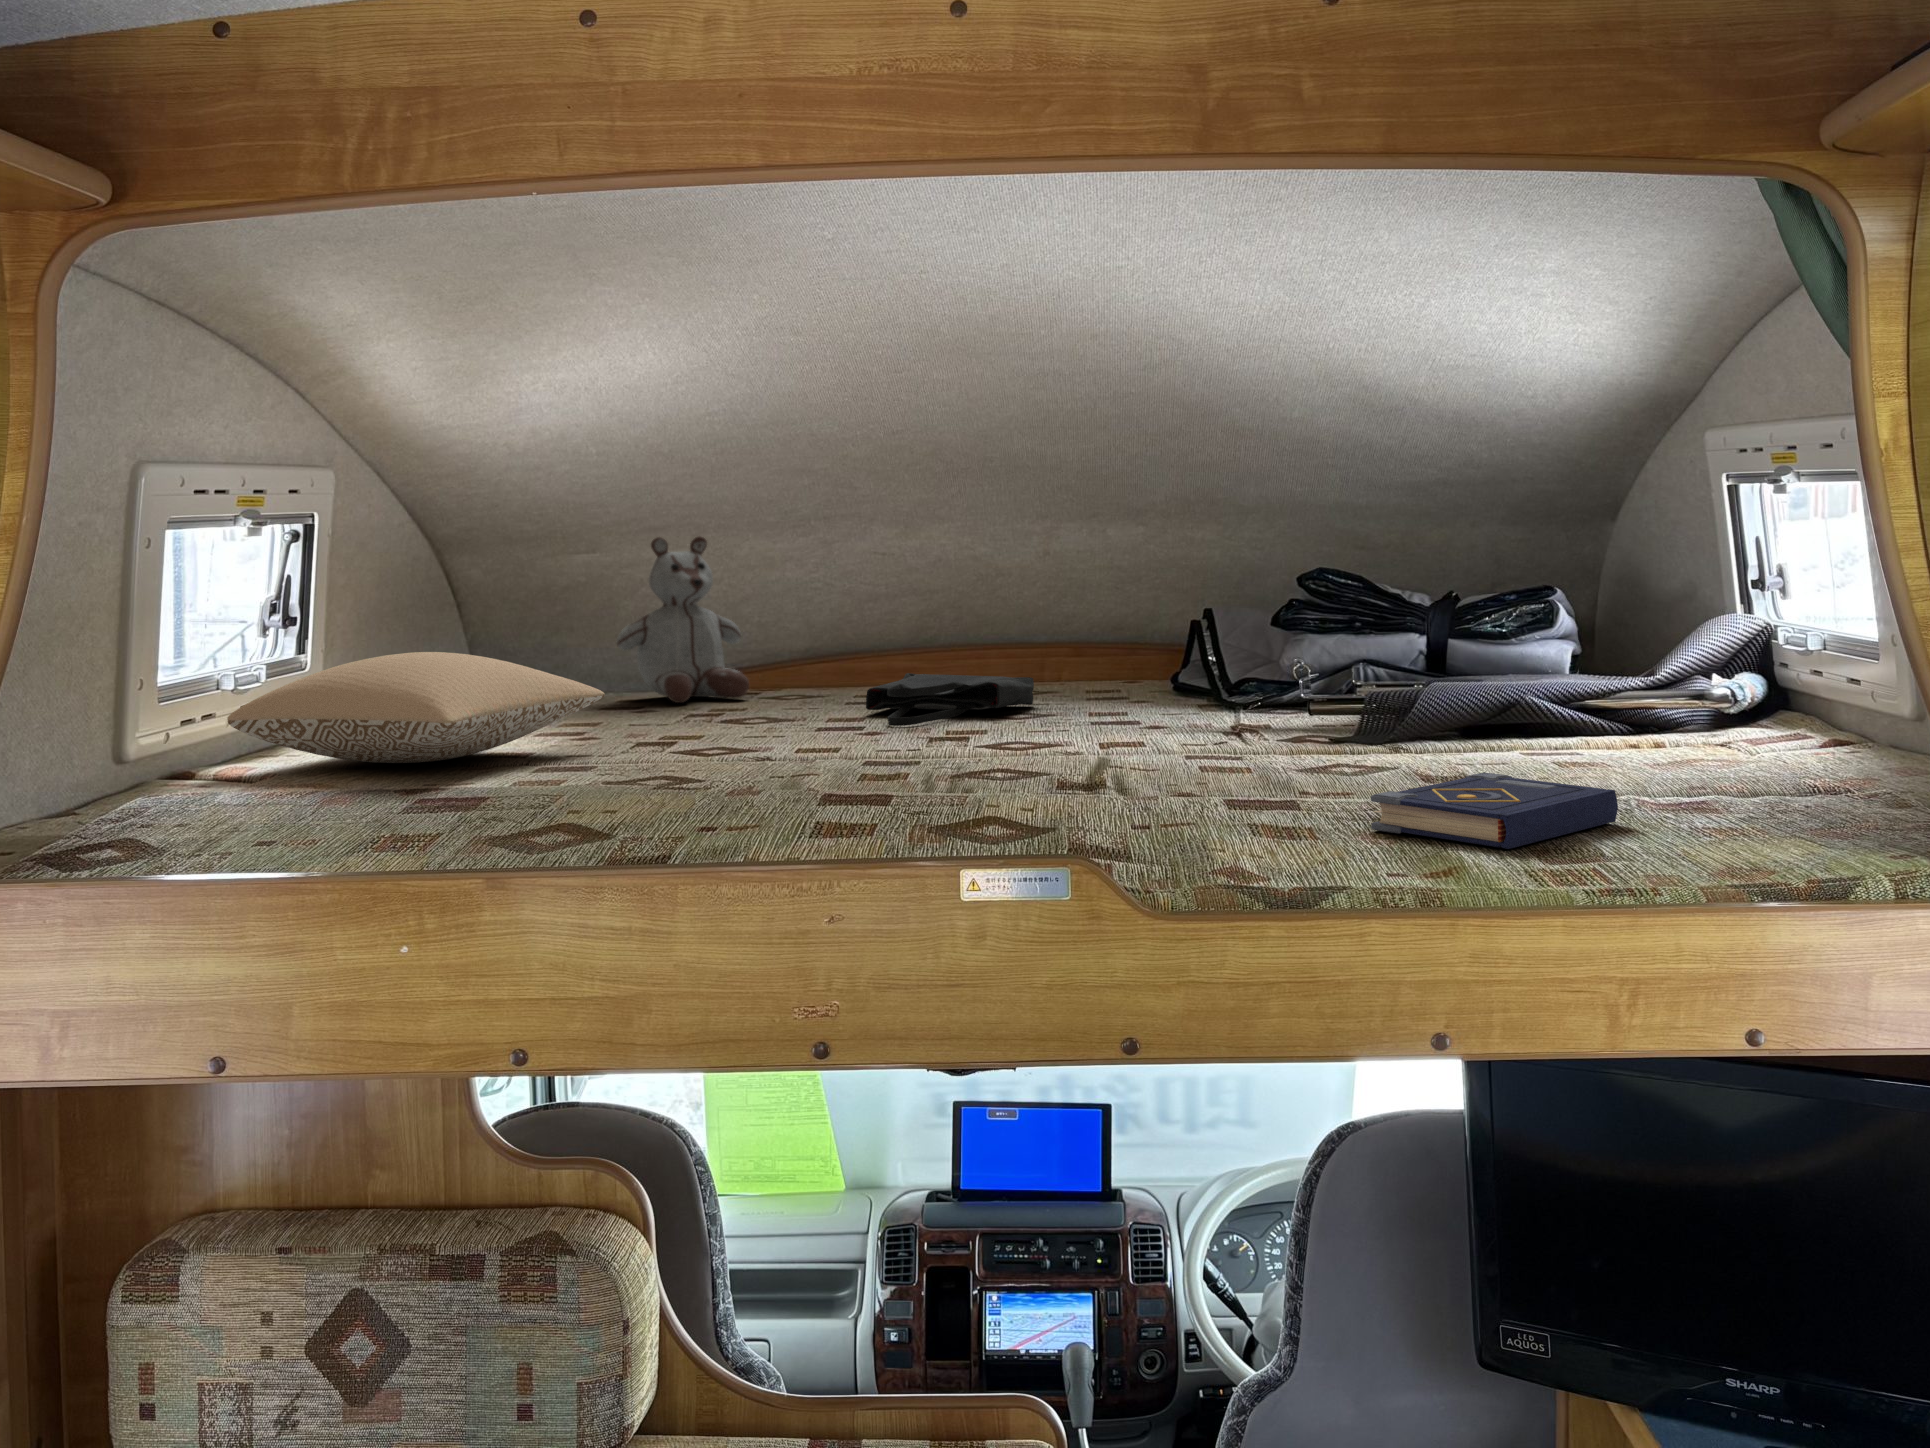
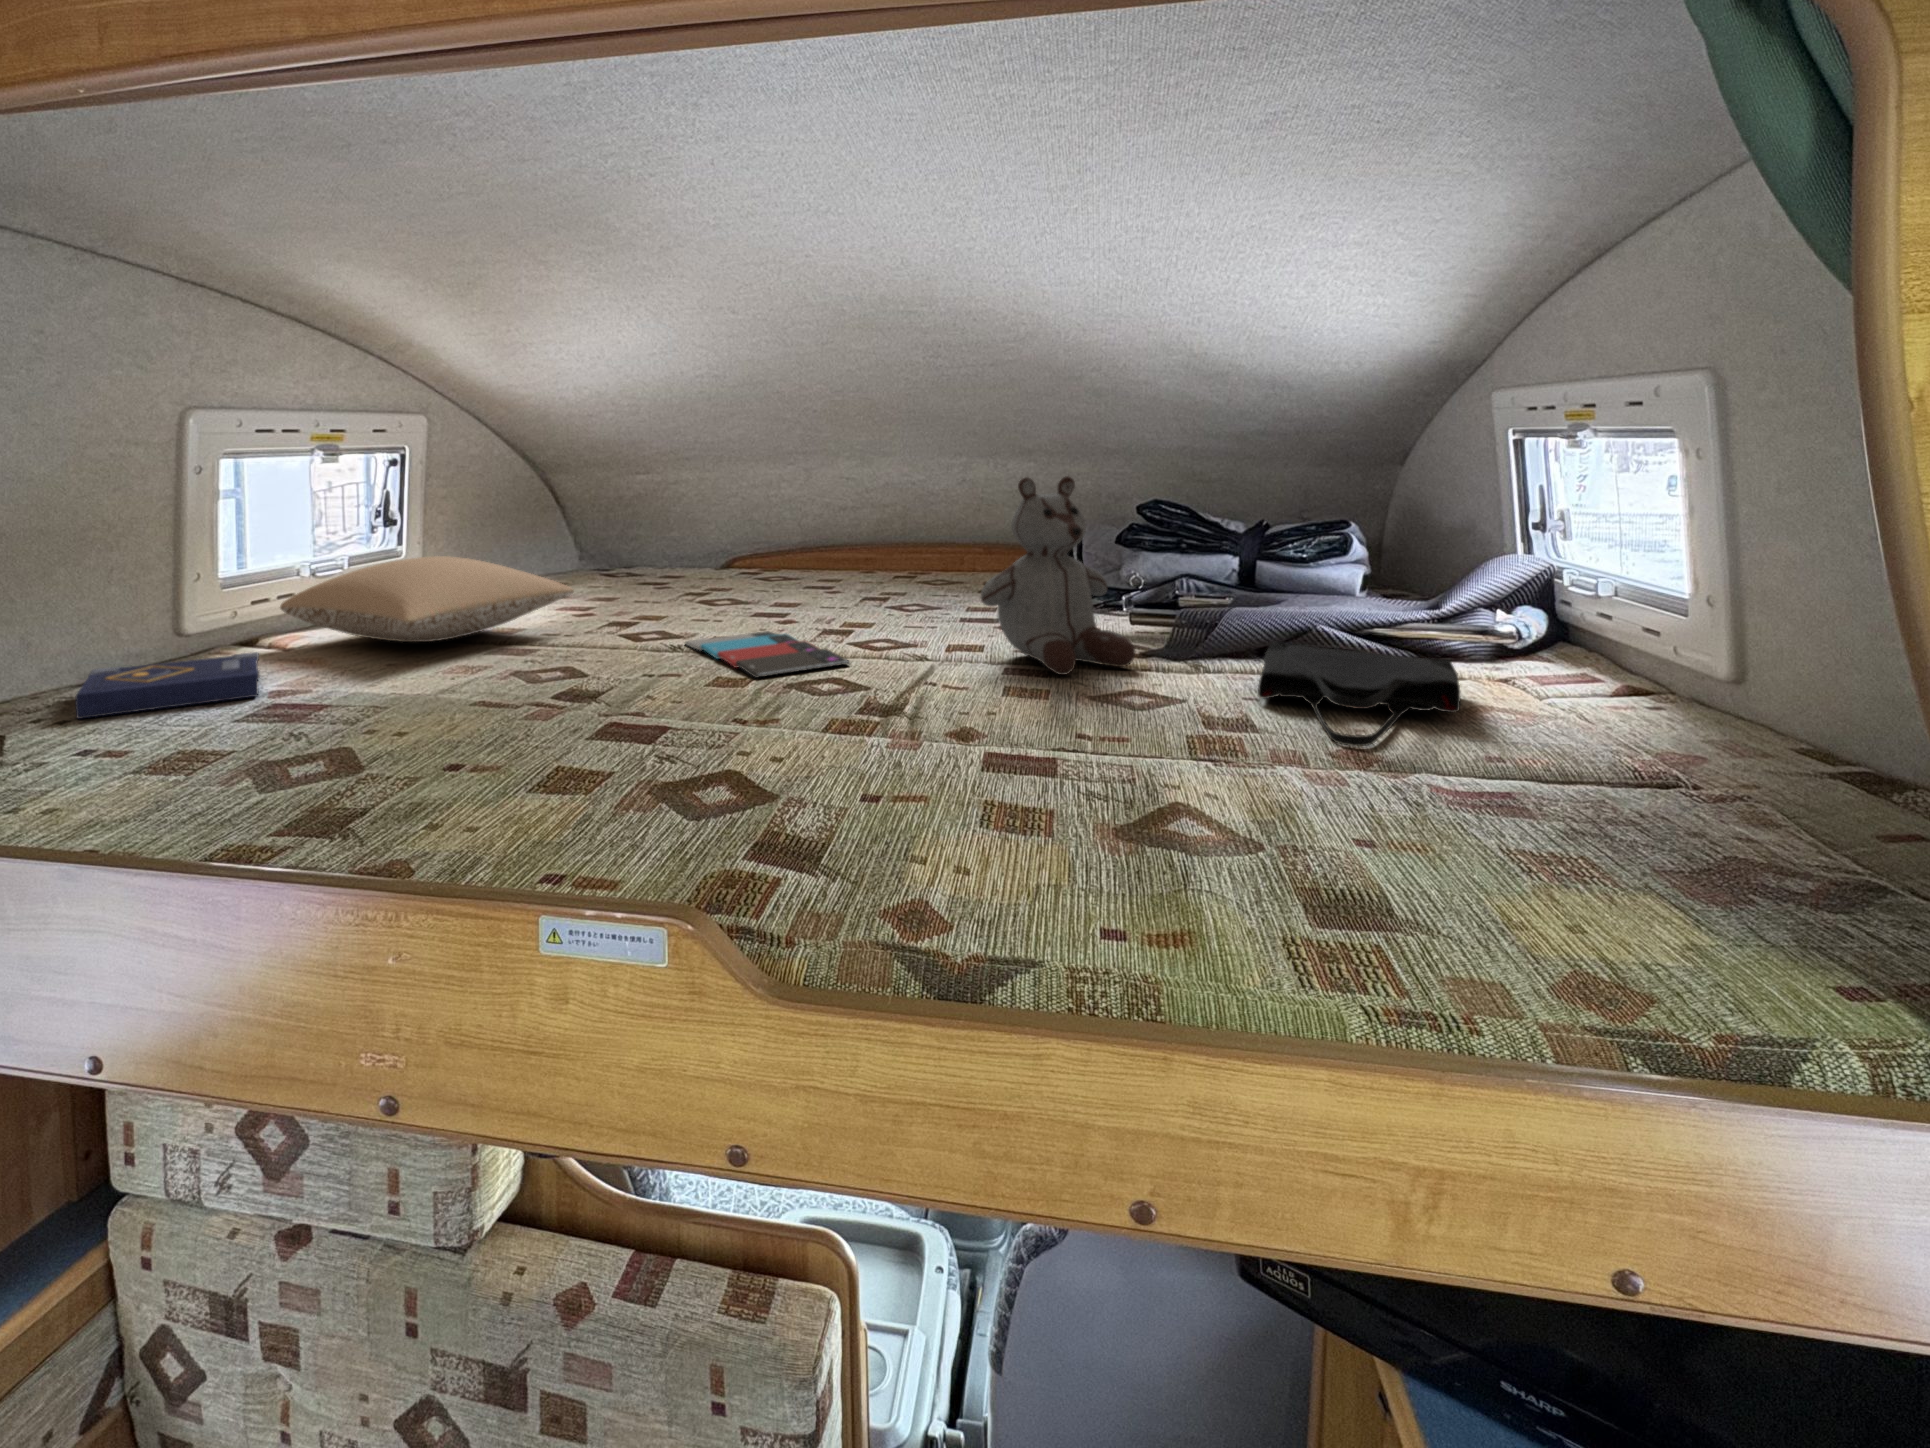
stuffed bear: present [617,536,749,703] -> present [981,476,1135,675]
tote bag: present [866,673,1034,726] -> present [1258,641,1461,746]
smartphone: none [770,737,998,773] -> present [685,631,850,678]
book: present [1371,772,1618,849] -> present [76,652,260,719]

